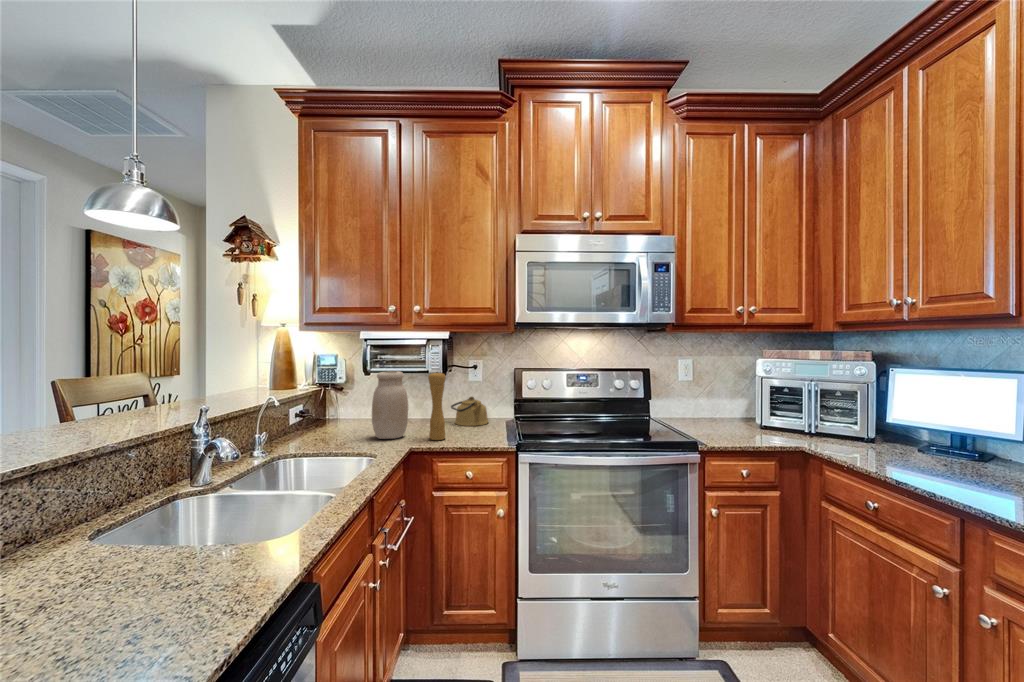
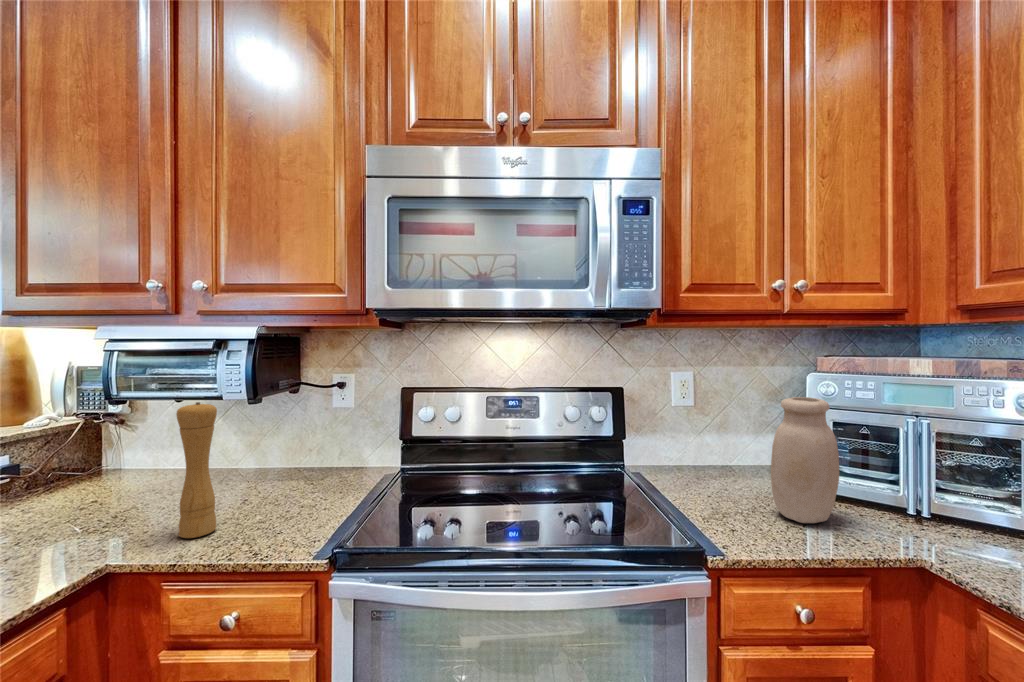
jar: present [372,371,408,439] -> present [771,397,839,523]
kettle: present [451,397,488,426] -> none [292,435,355,488]

